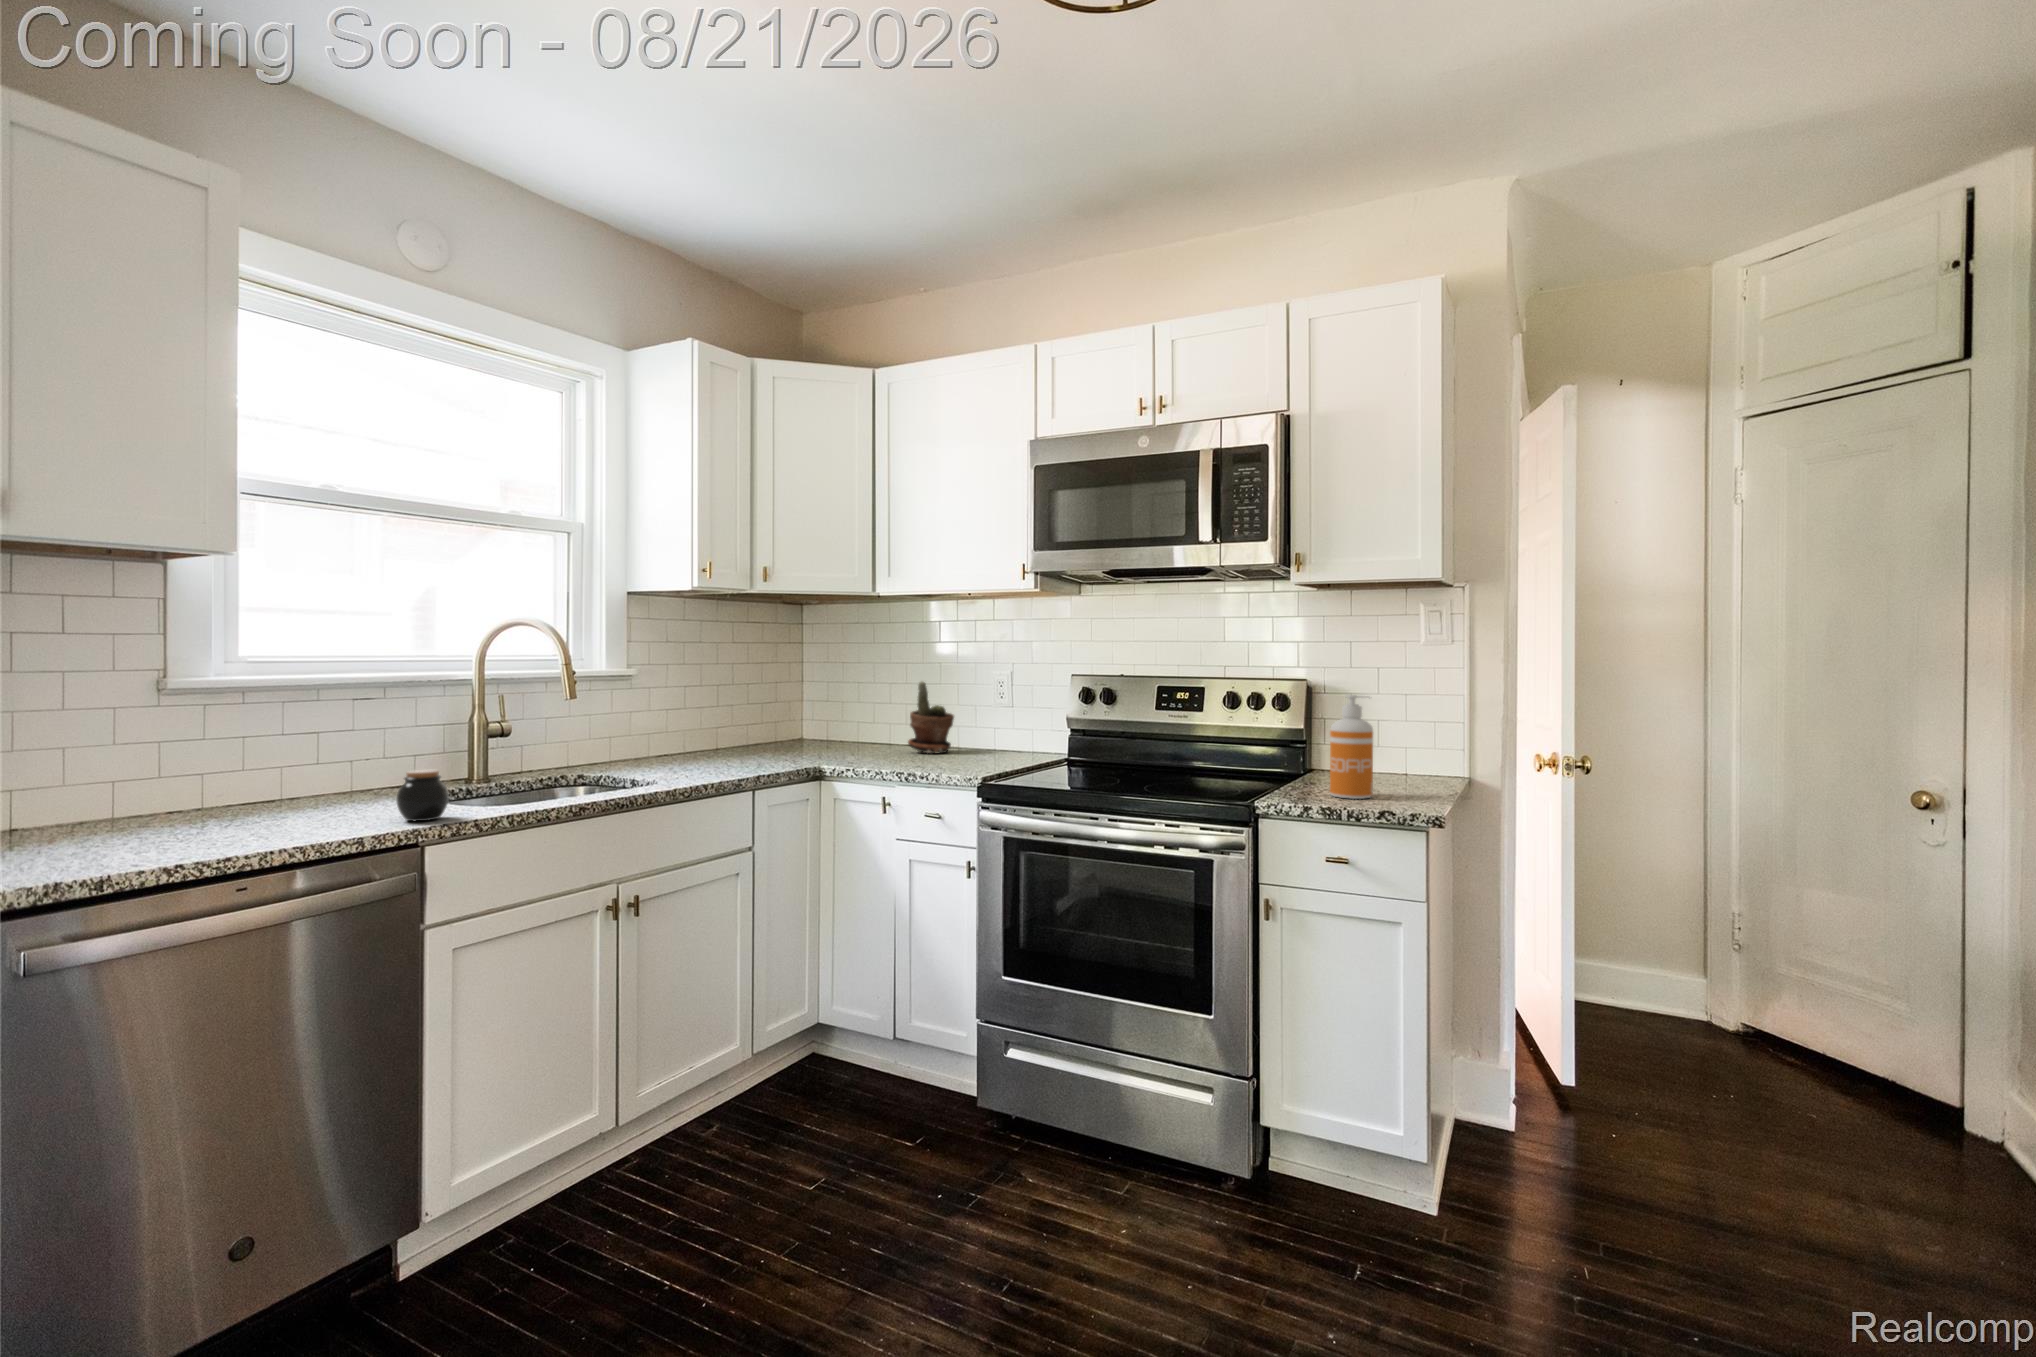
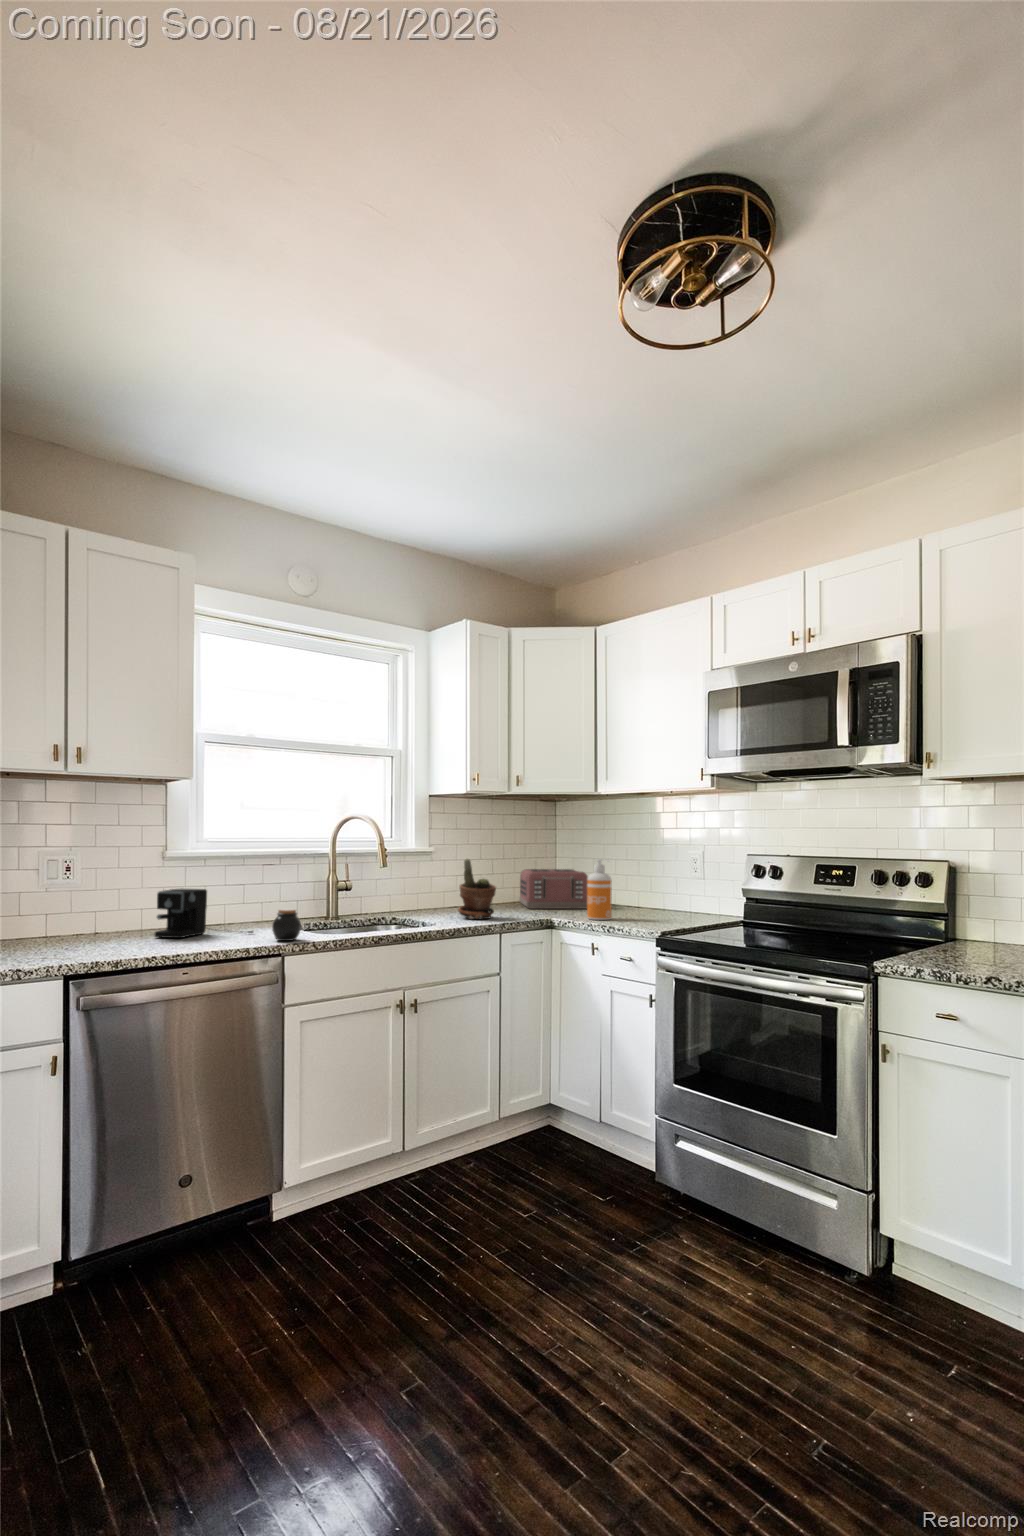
potted plant: present [908,682,954,753] -> present [458,859,496,919]
soap dispenser: present [1330,695,1373,799] -> present [587,859,612,920]
toaster: none [757,699,860,753] -> present [519,869,588,909]
coffee maker: none [159,744,356,829] -> present [155,888,253,938]

